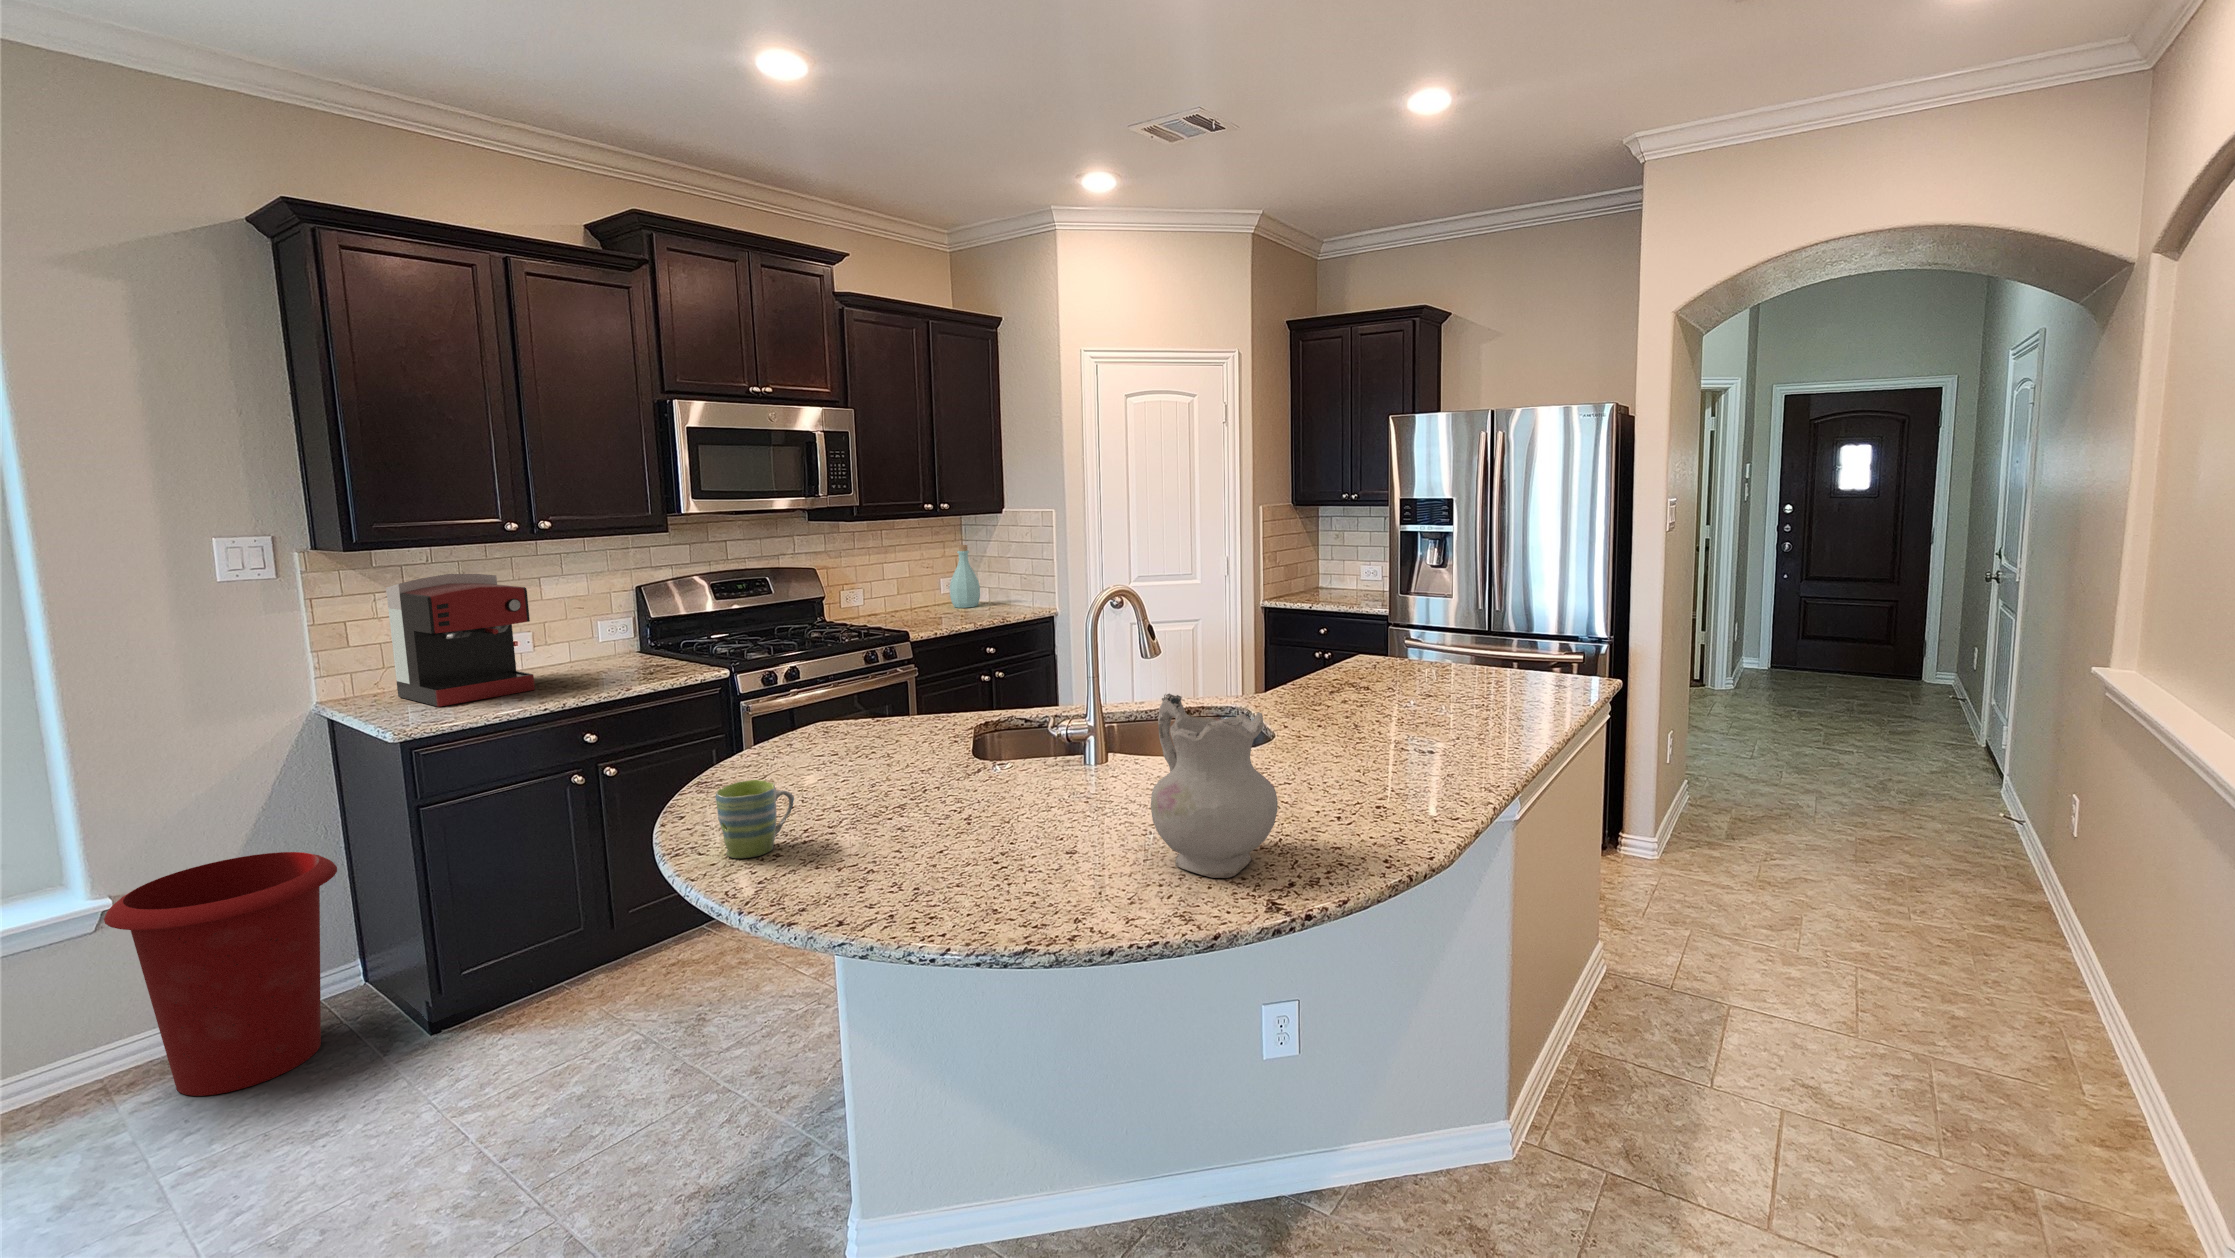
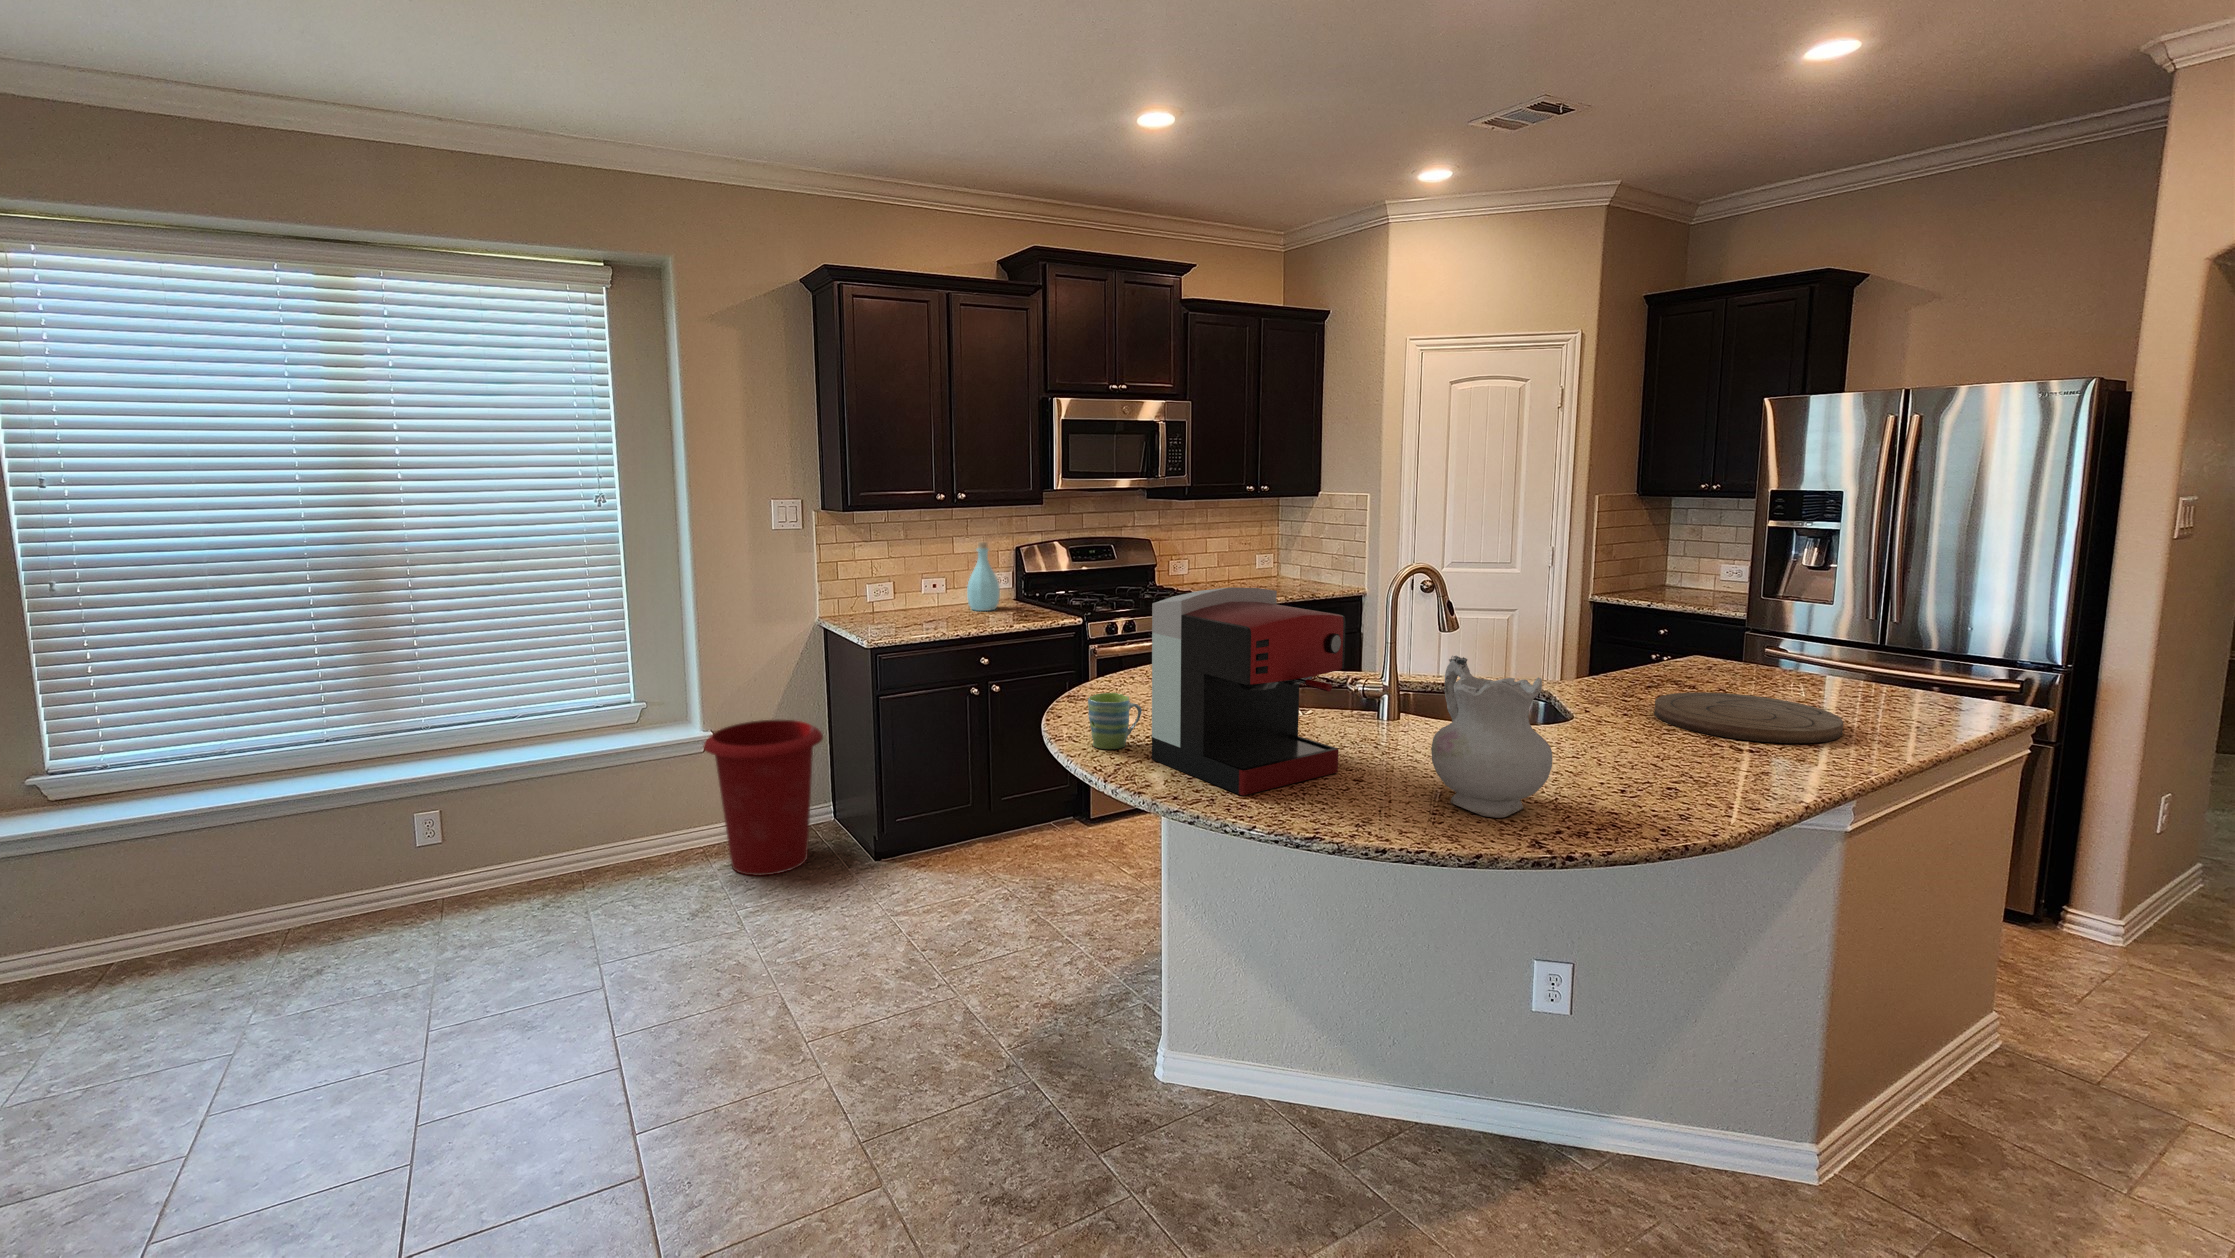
bottle: present [949,545,980,608] -> present [967,542,1000,611]
coffee maker: present [386,574,535,707] -> present [1152,587,1346,795]
cutting board: none [1344,694,1499,742] -> present [1654,692,1843,743]

